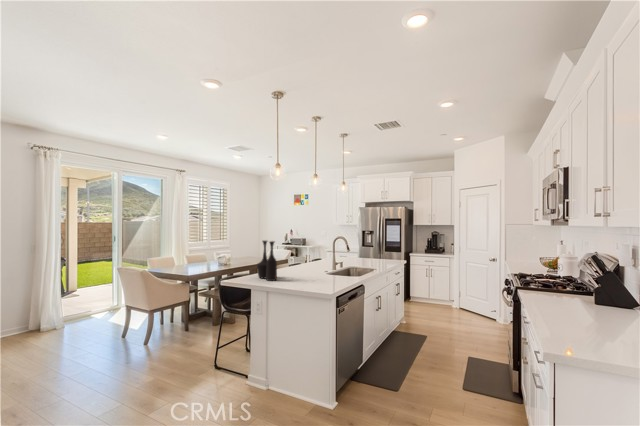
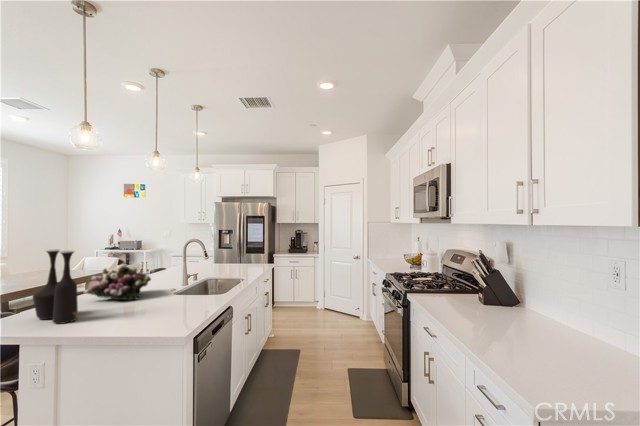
flower arrangement: none [277,251,313,274] -> present [84,264,151,300]

